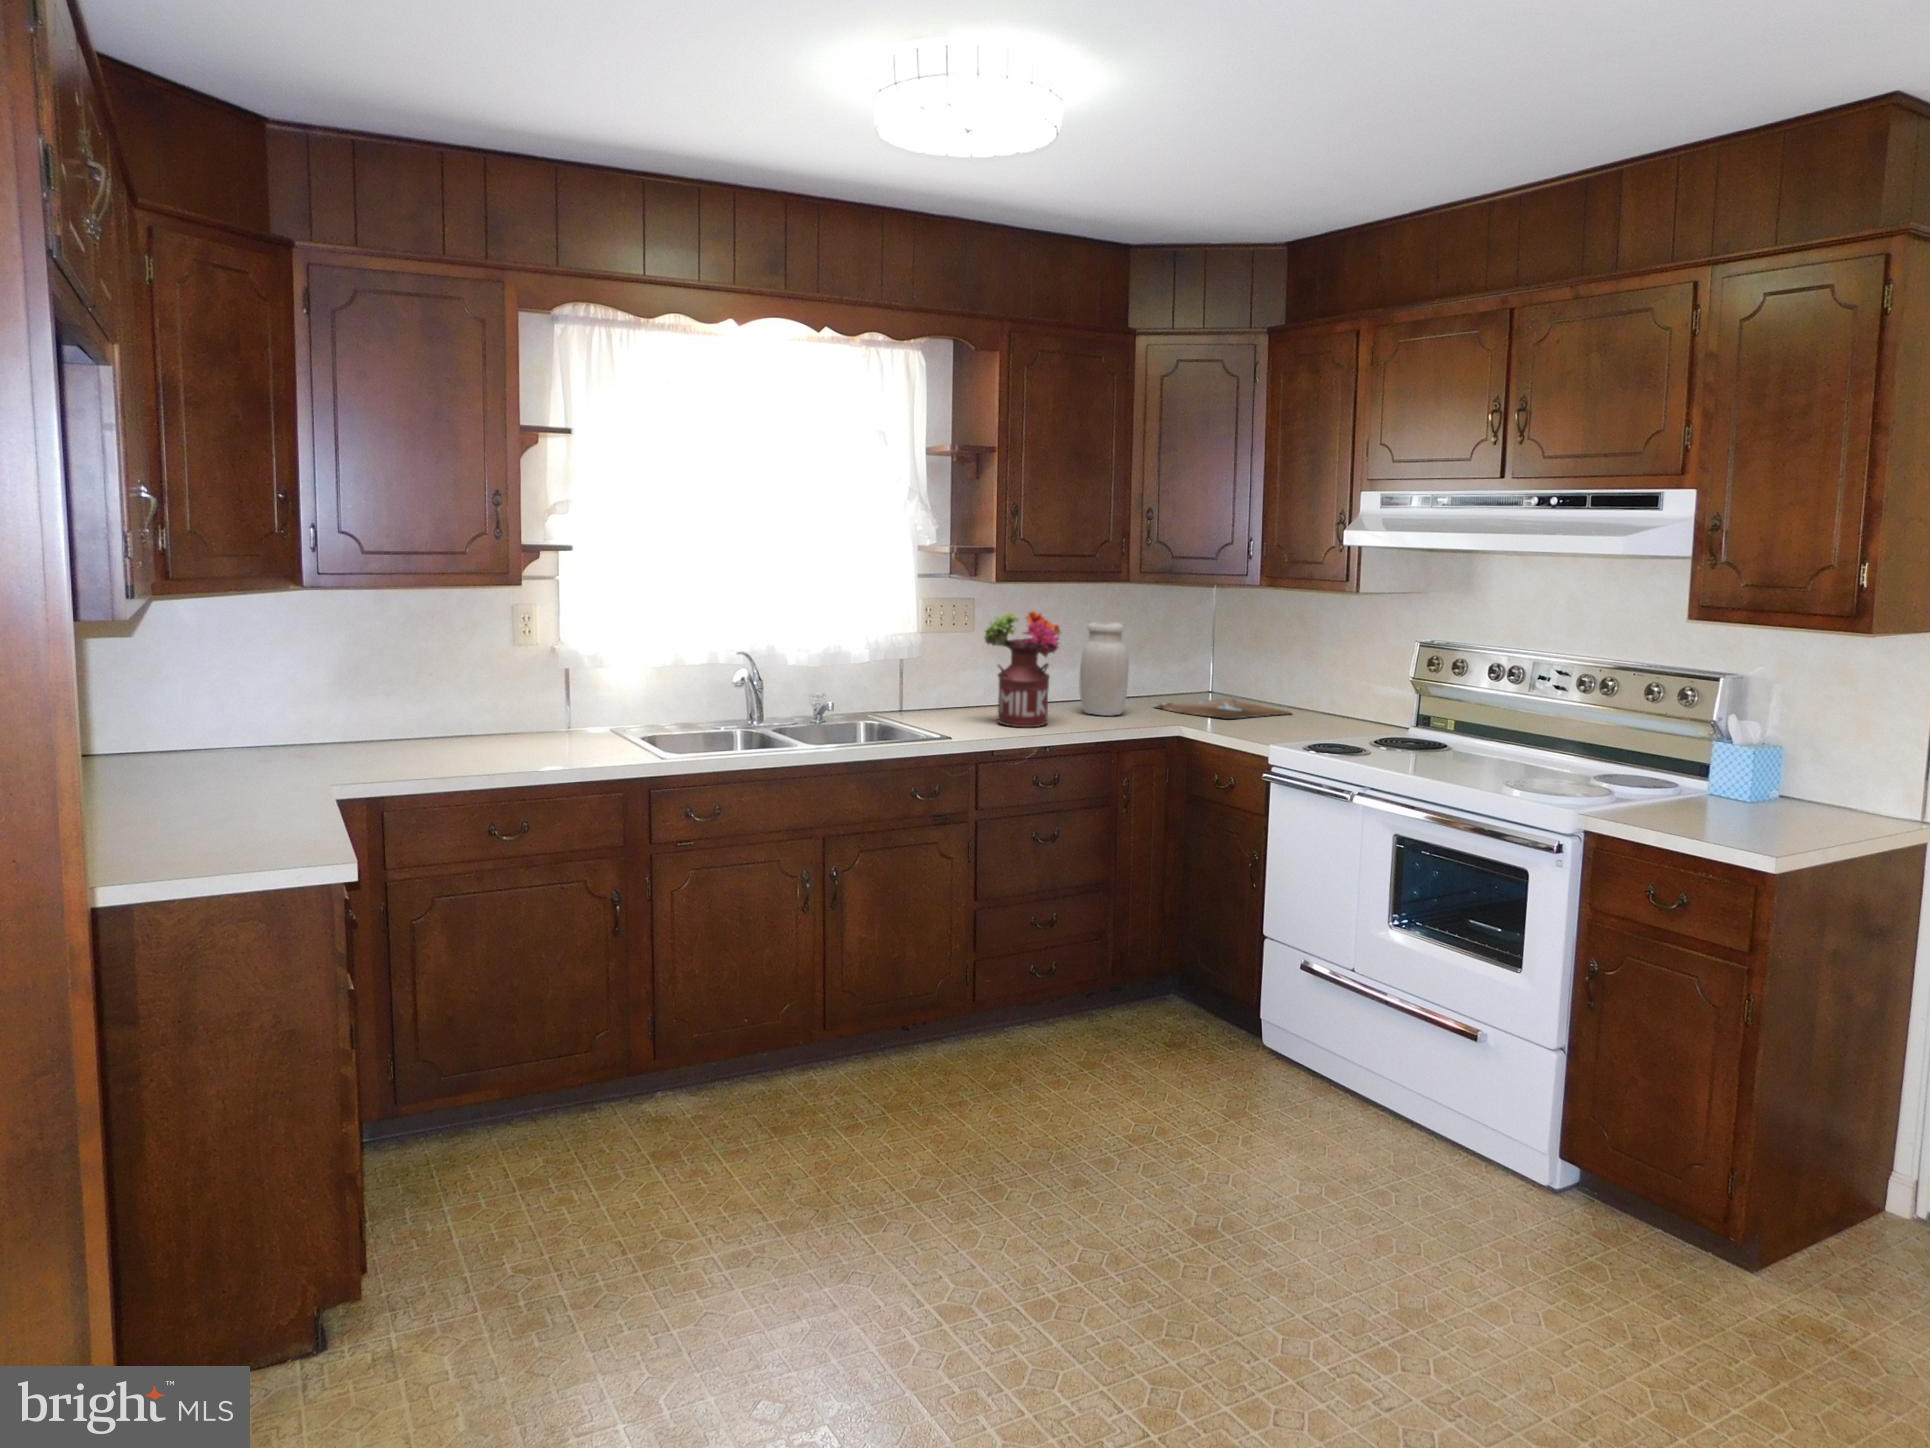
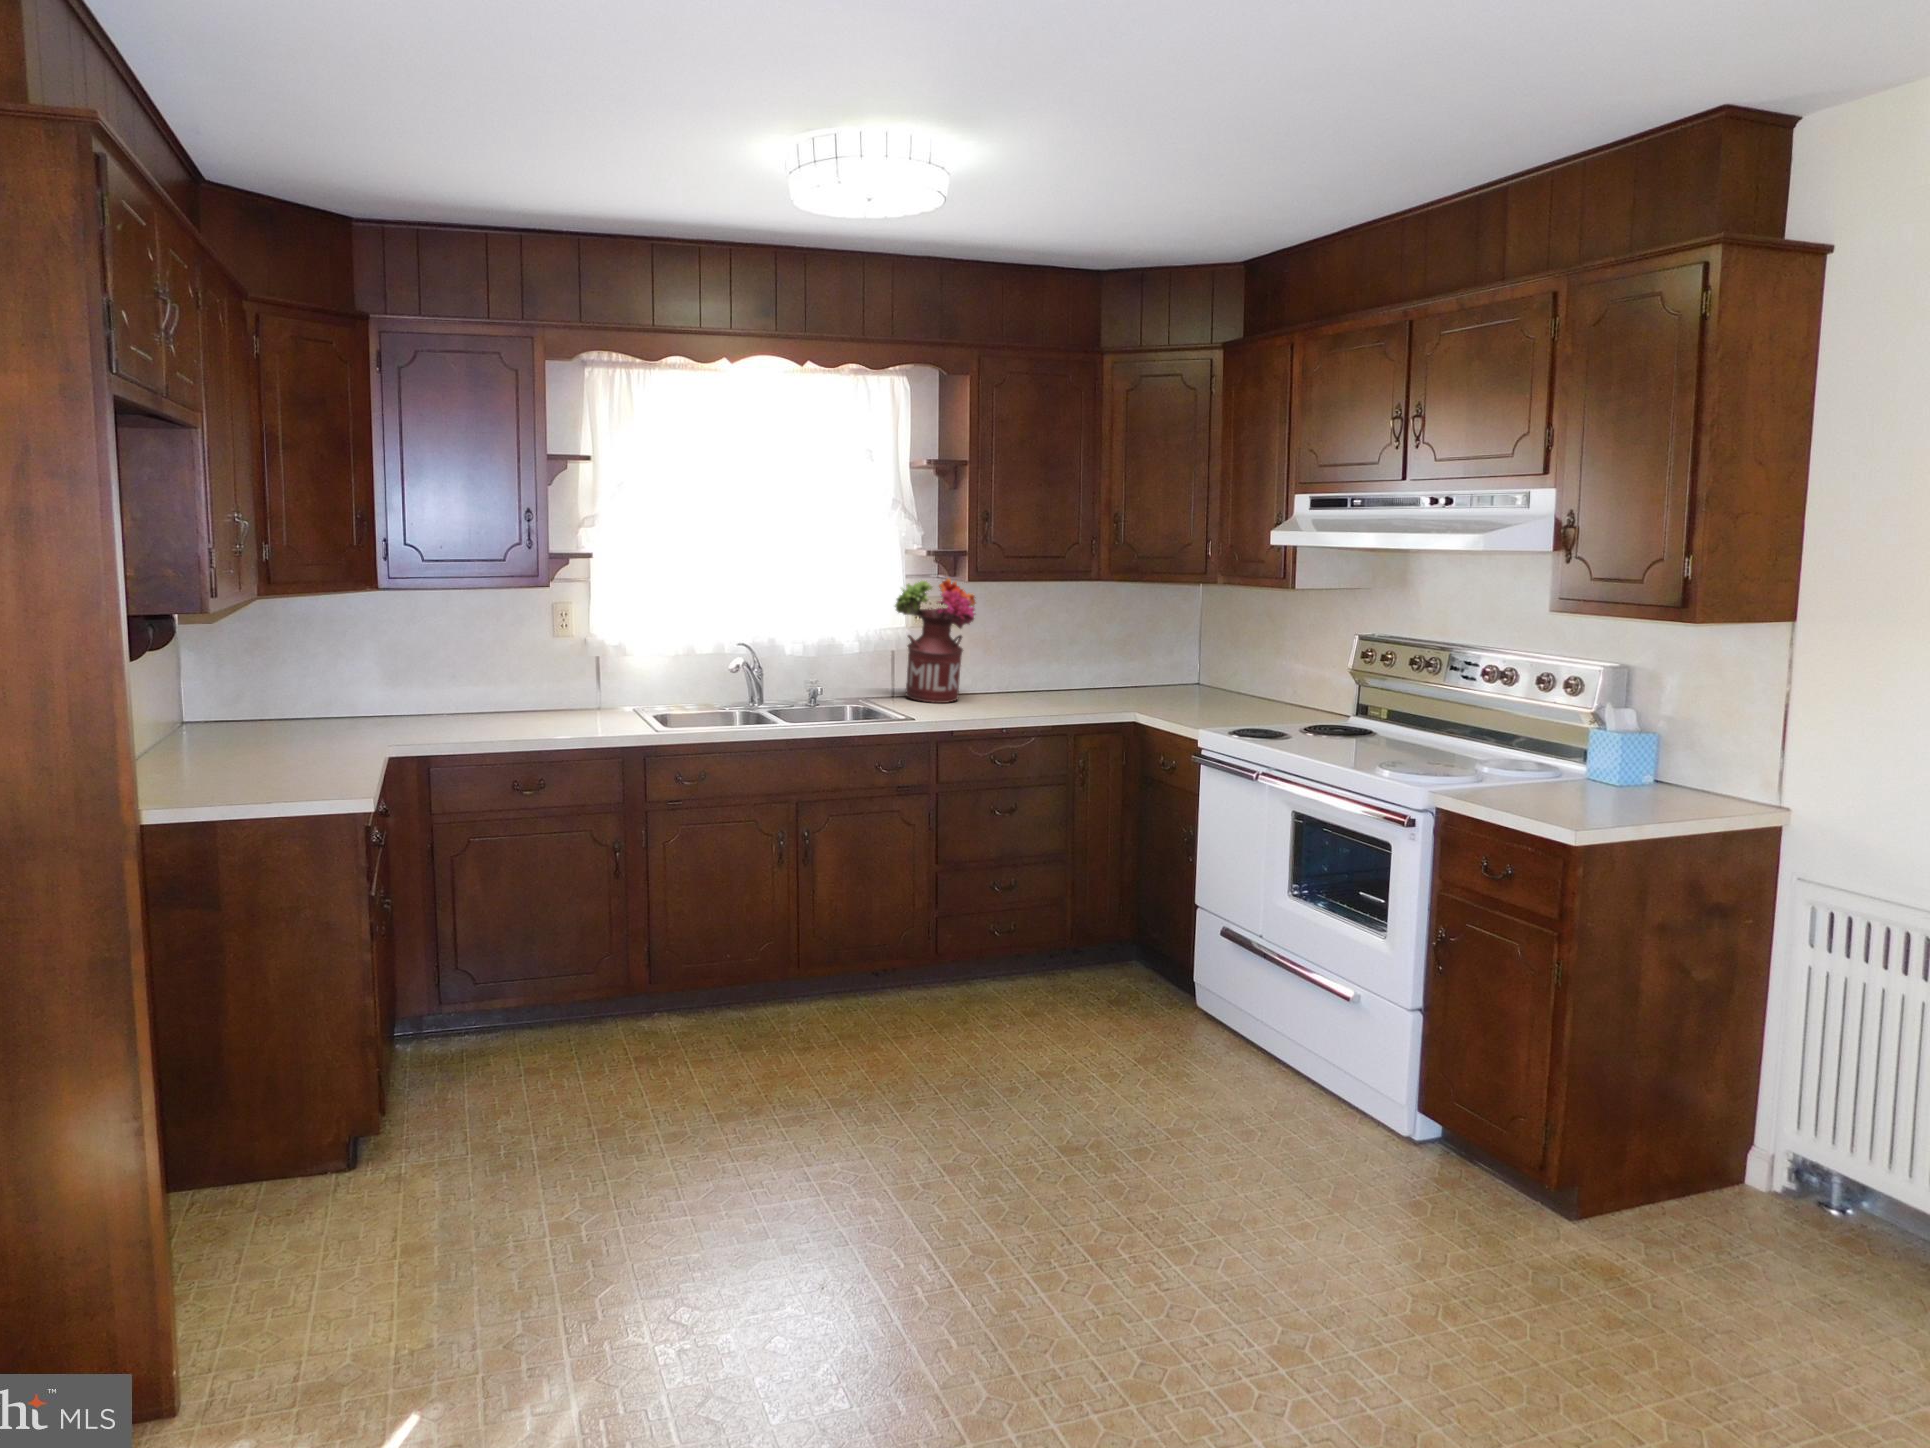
jar: present [1079,622,1129,716] -> none [989,593,1042,693]
cutting board: present [1154,699,1290,719] -> none [1063,678,1211,701]

